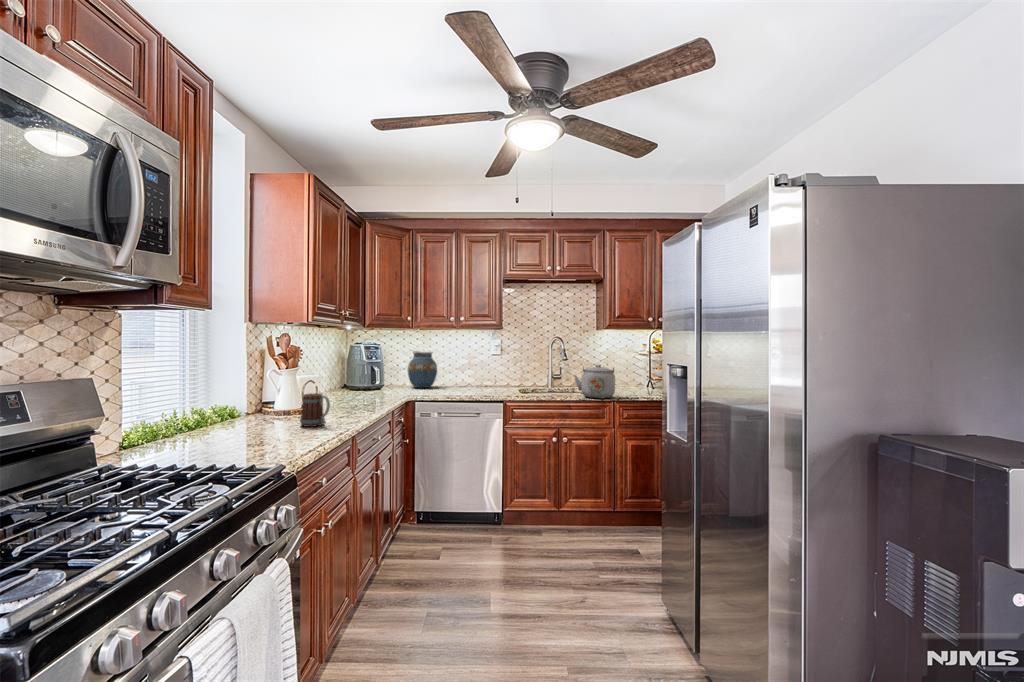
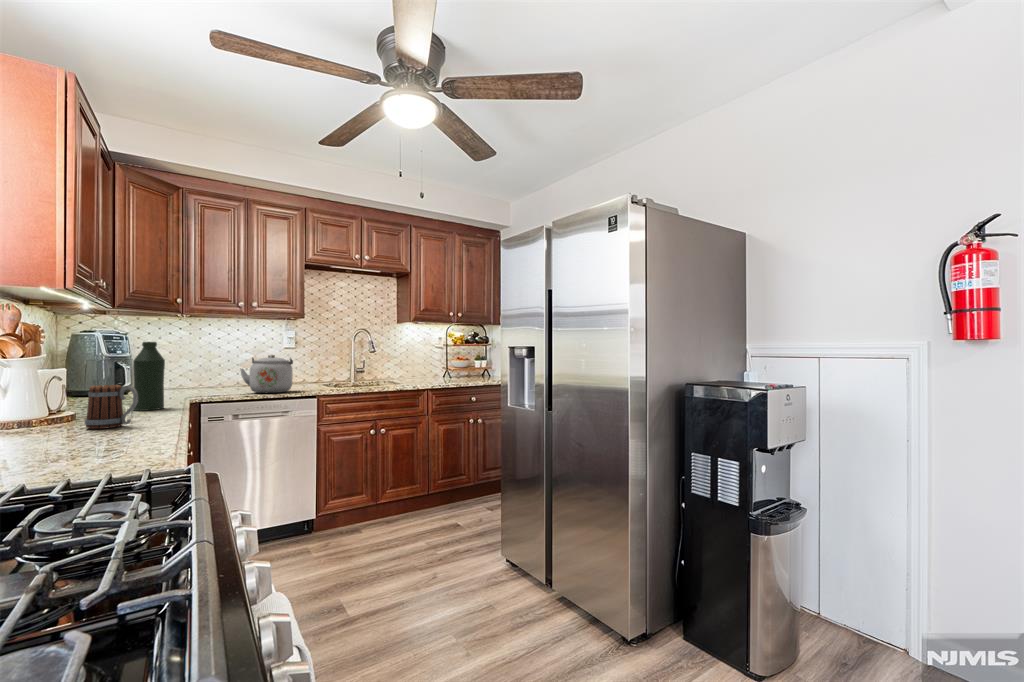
vase: present [408,351,437,388] -> none [169,345,212,390]
bottle: none [354,355,375,409] -> present [133,342,165,411]
kettle: present [574,365,615,398] -> present [240,355,293,393]

